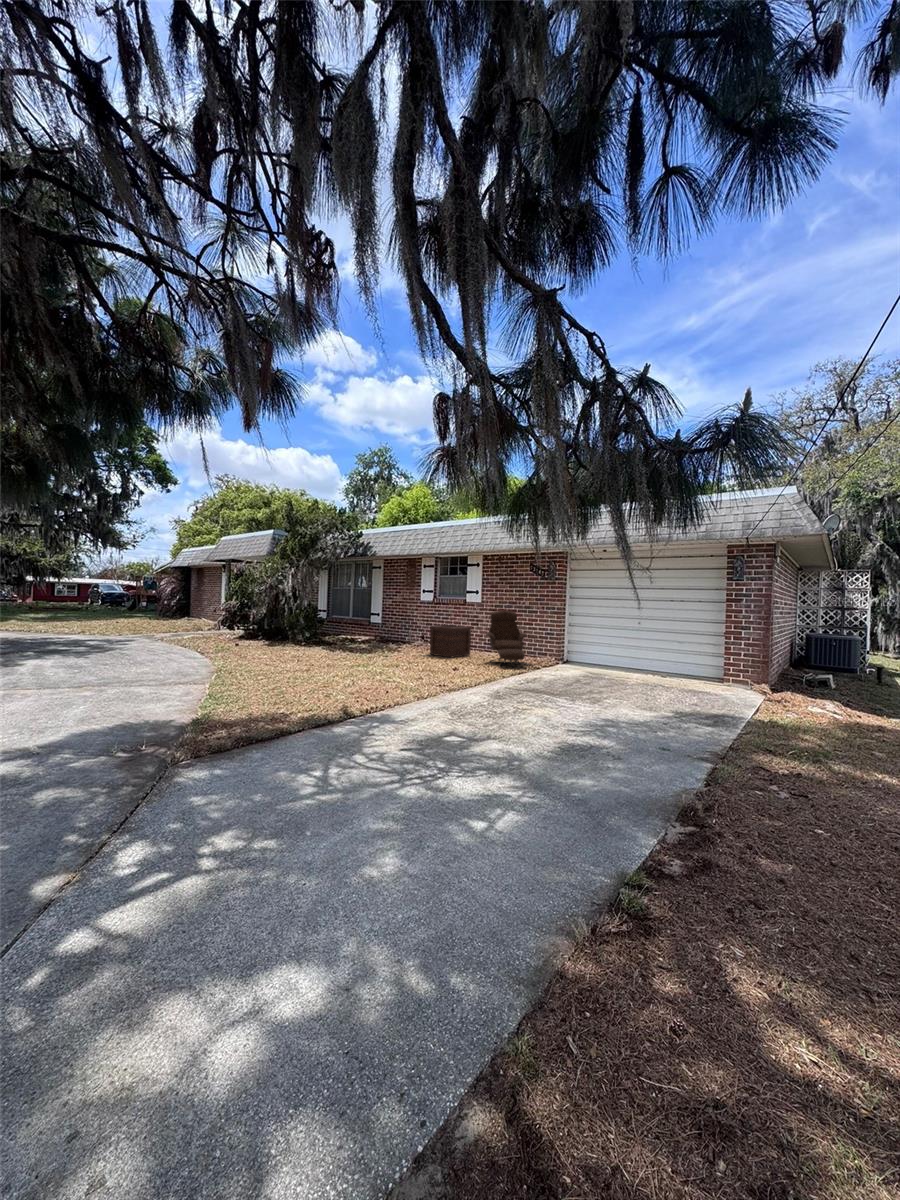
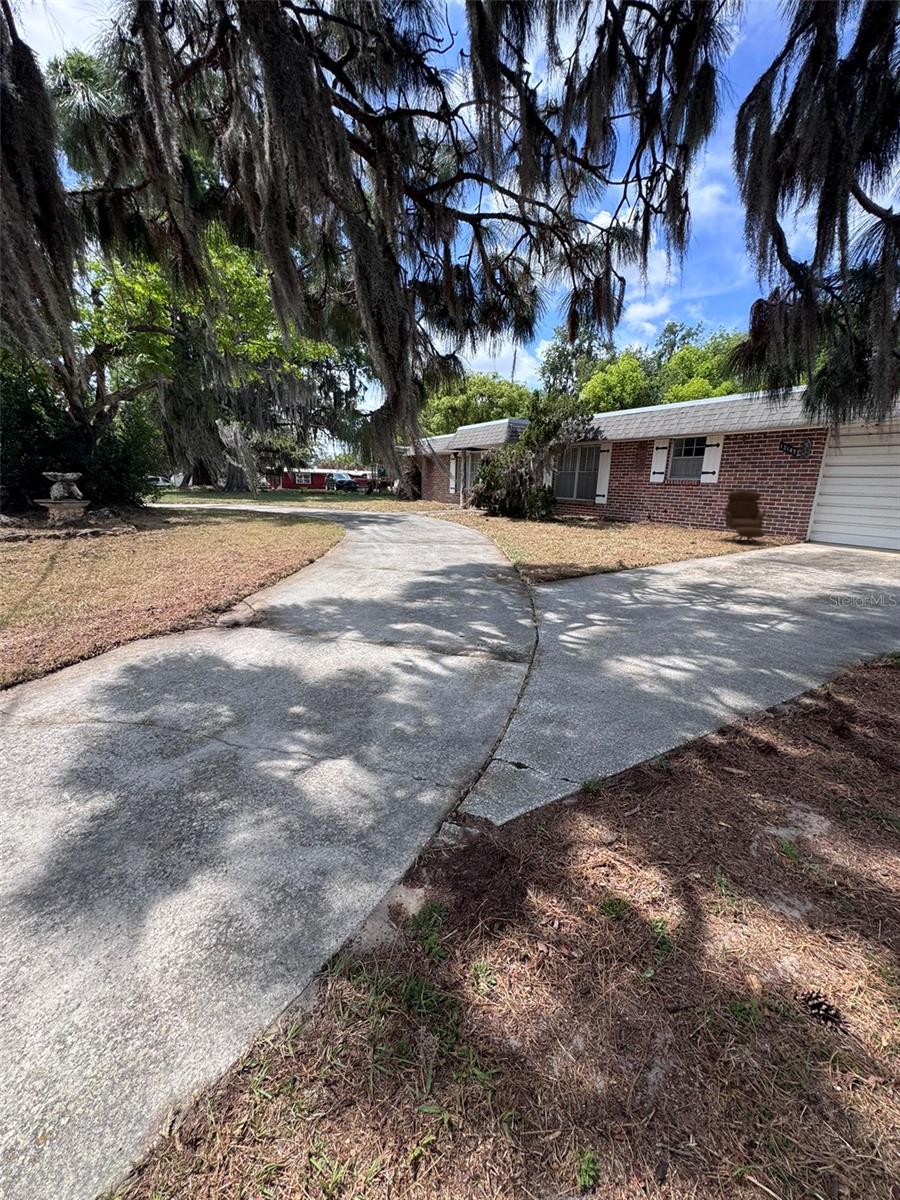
wooden crate: present [430,625,471,657] -> none [660,505,704,535]

